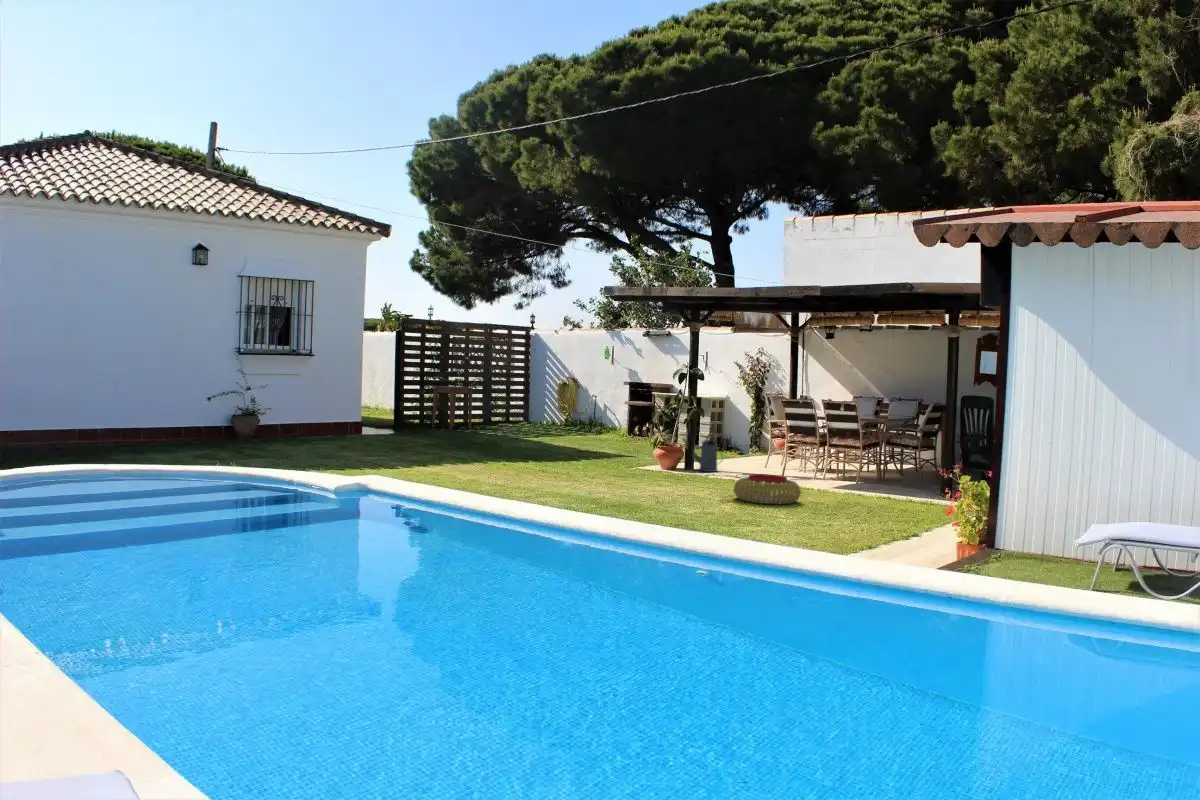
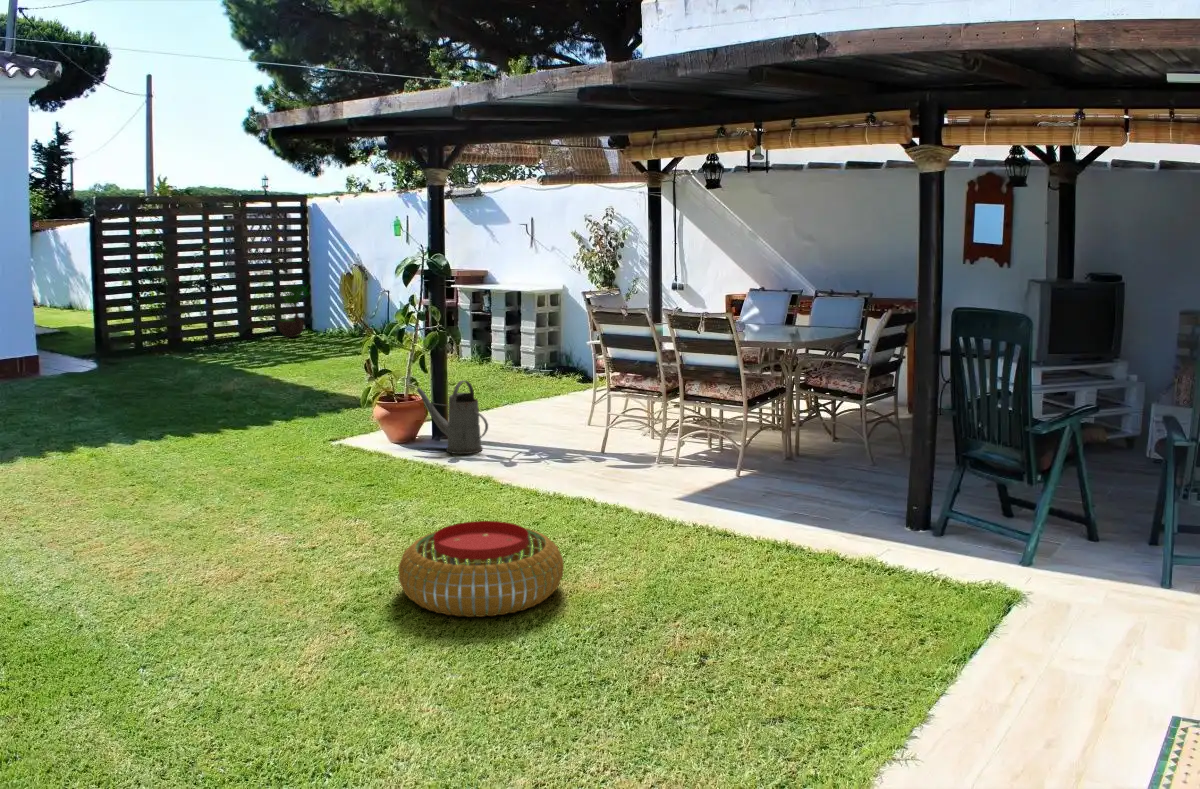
potted tree: none [510,384,534,425] -> present [278,283,308,337]
side table: present [432,386,473,429] -> none [131,289,196,356]

